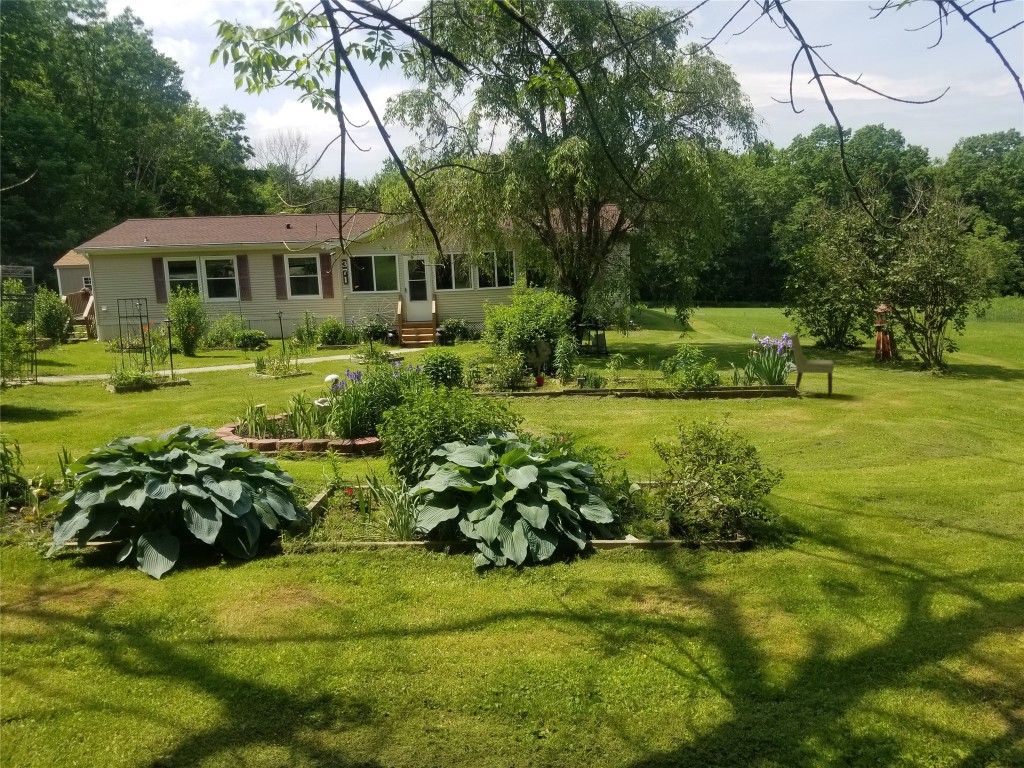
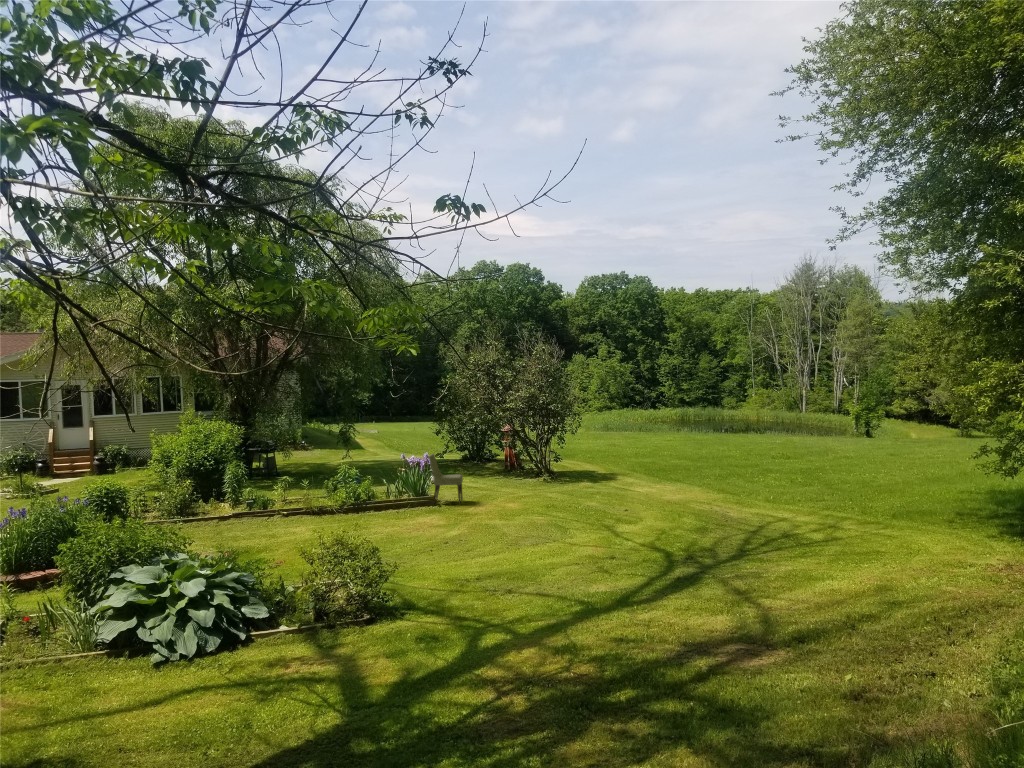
potted tree: present [526,338,551,386] -> none [195,465,221,510]

